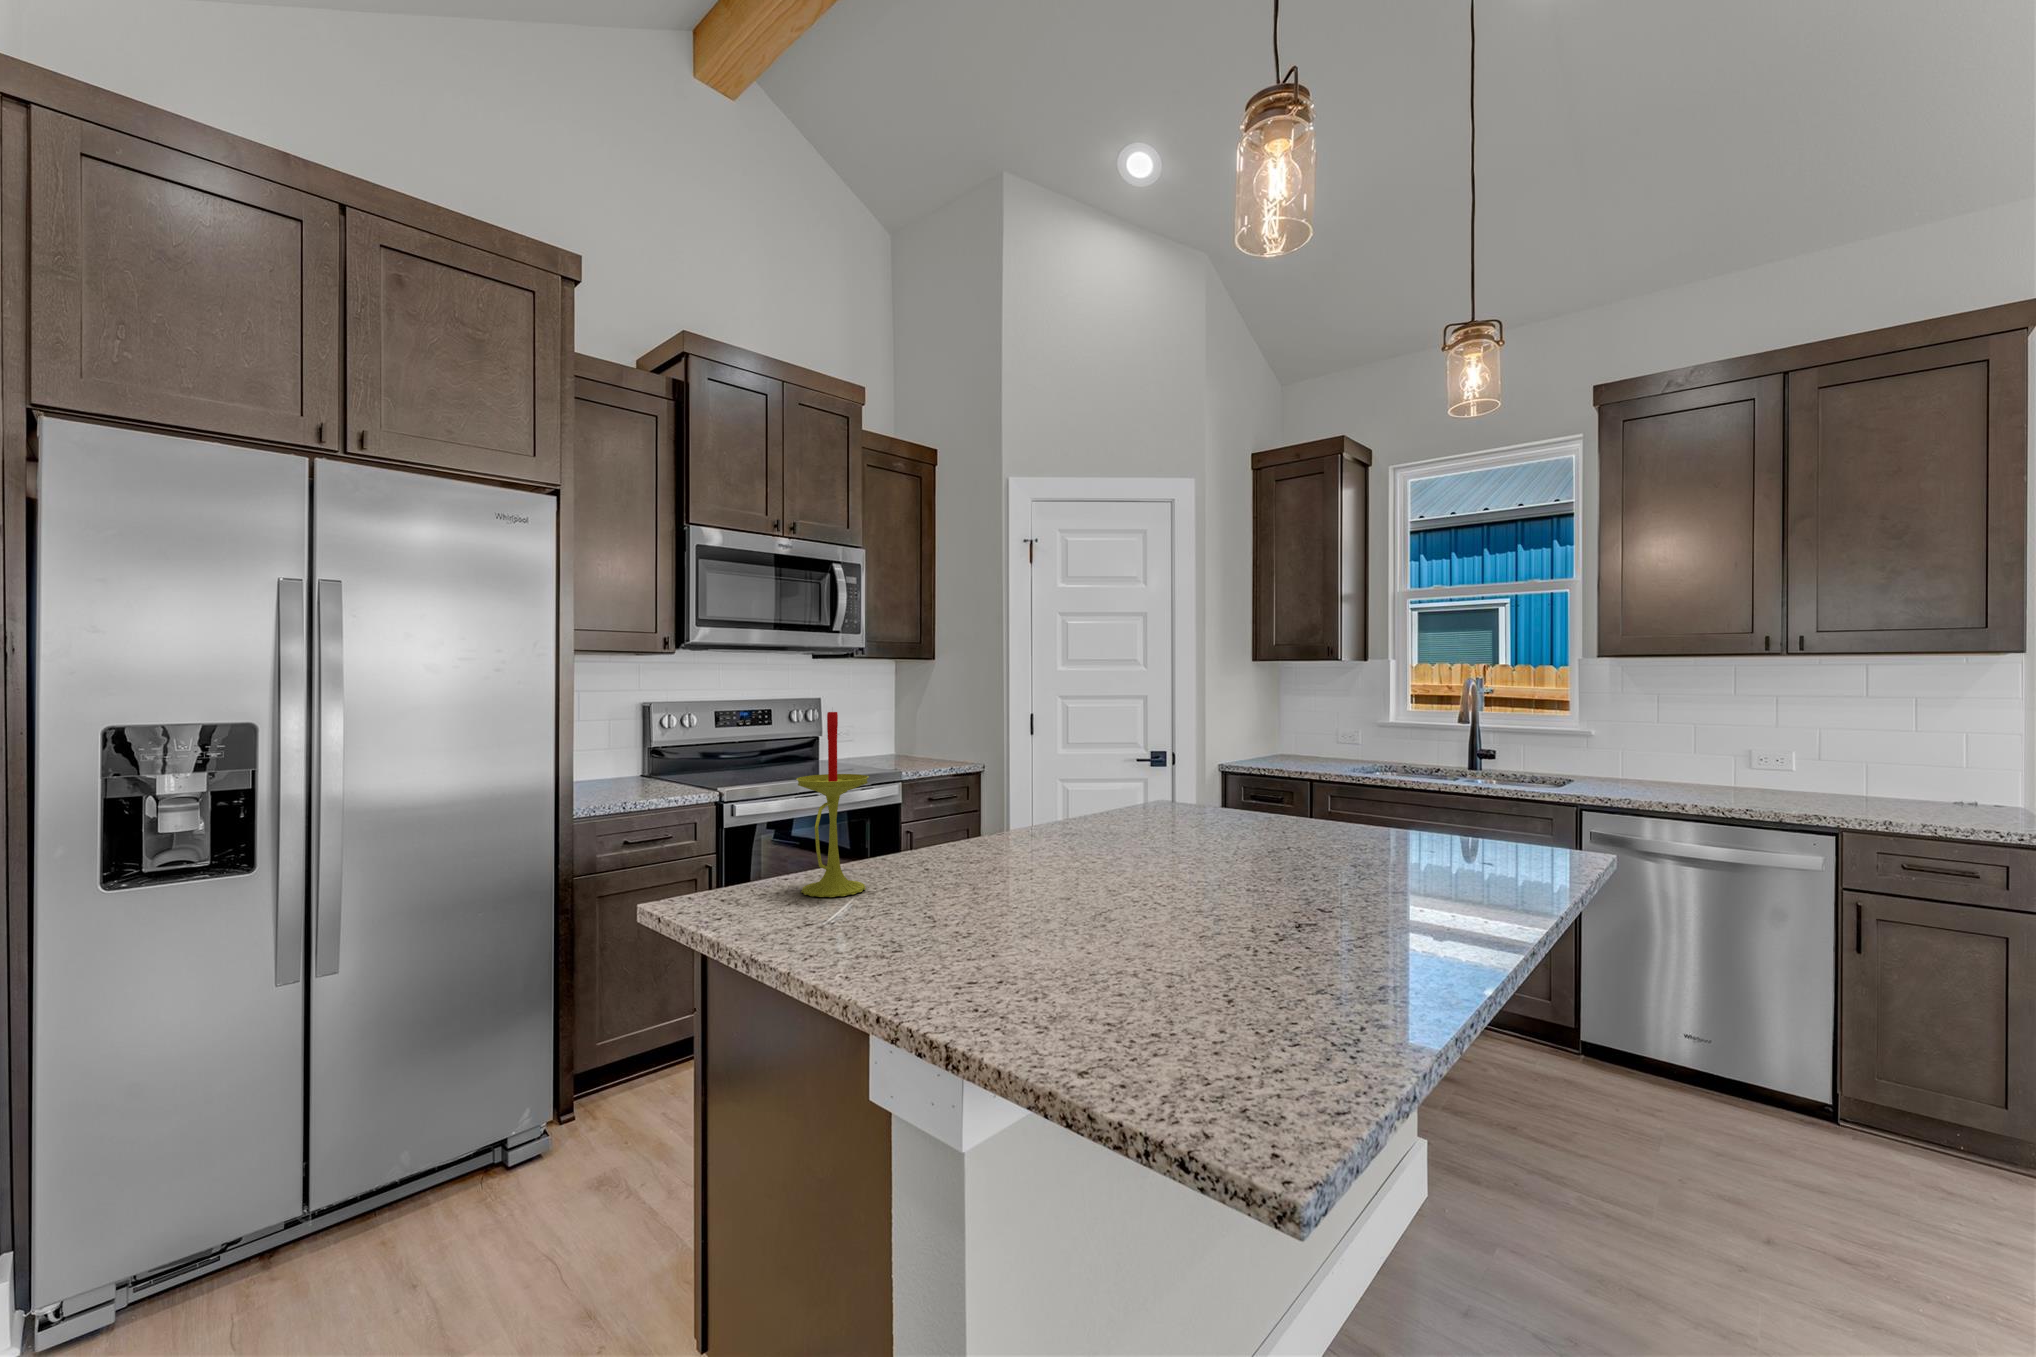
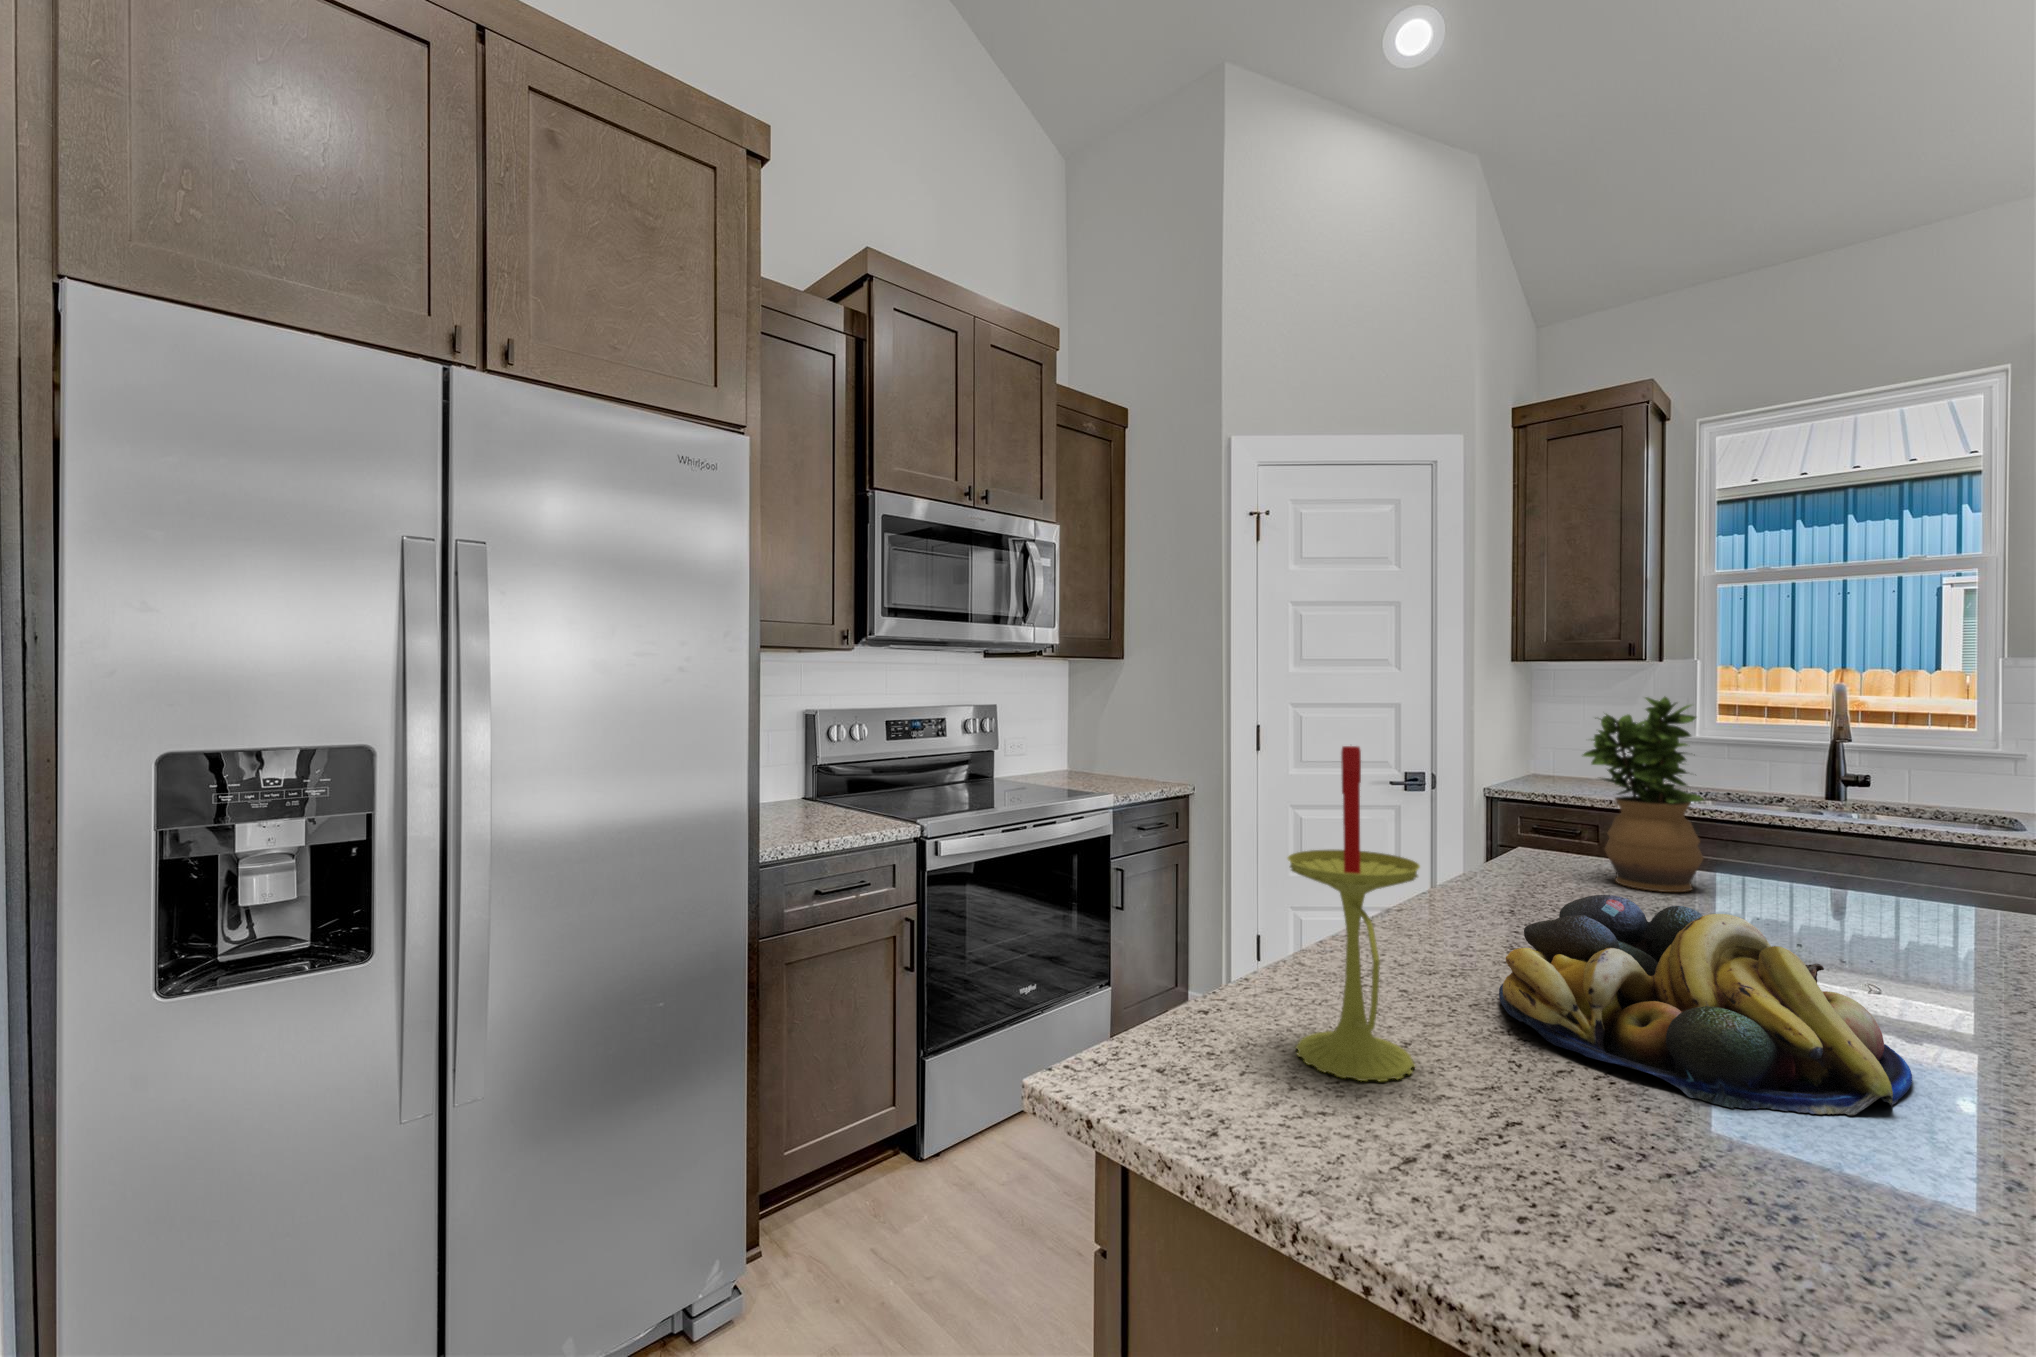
potted plant: none [1153,686,1223,821] -> present [1583,696,1703,892]
fruit bowl: none [946,804,1138,903] -> present [1499,895,1912,1115]

